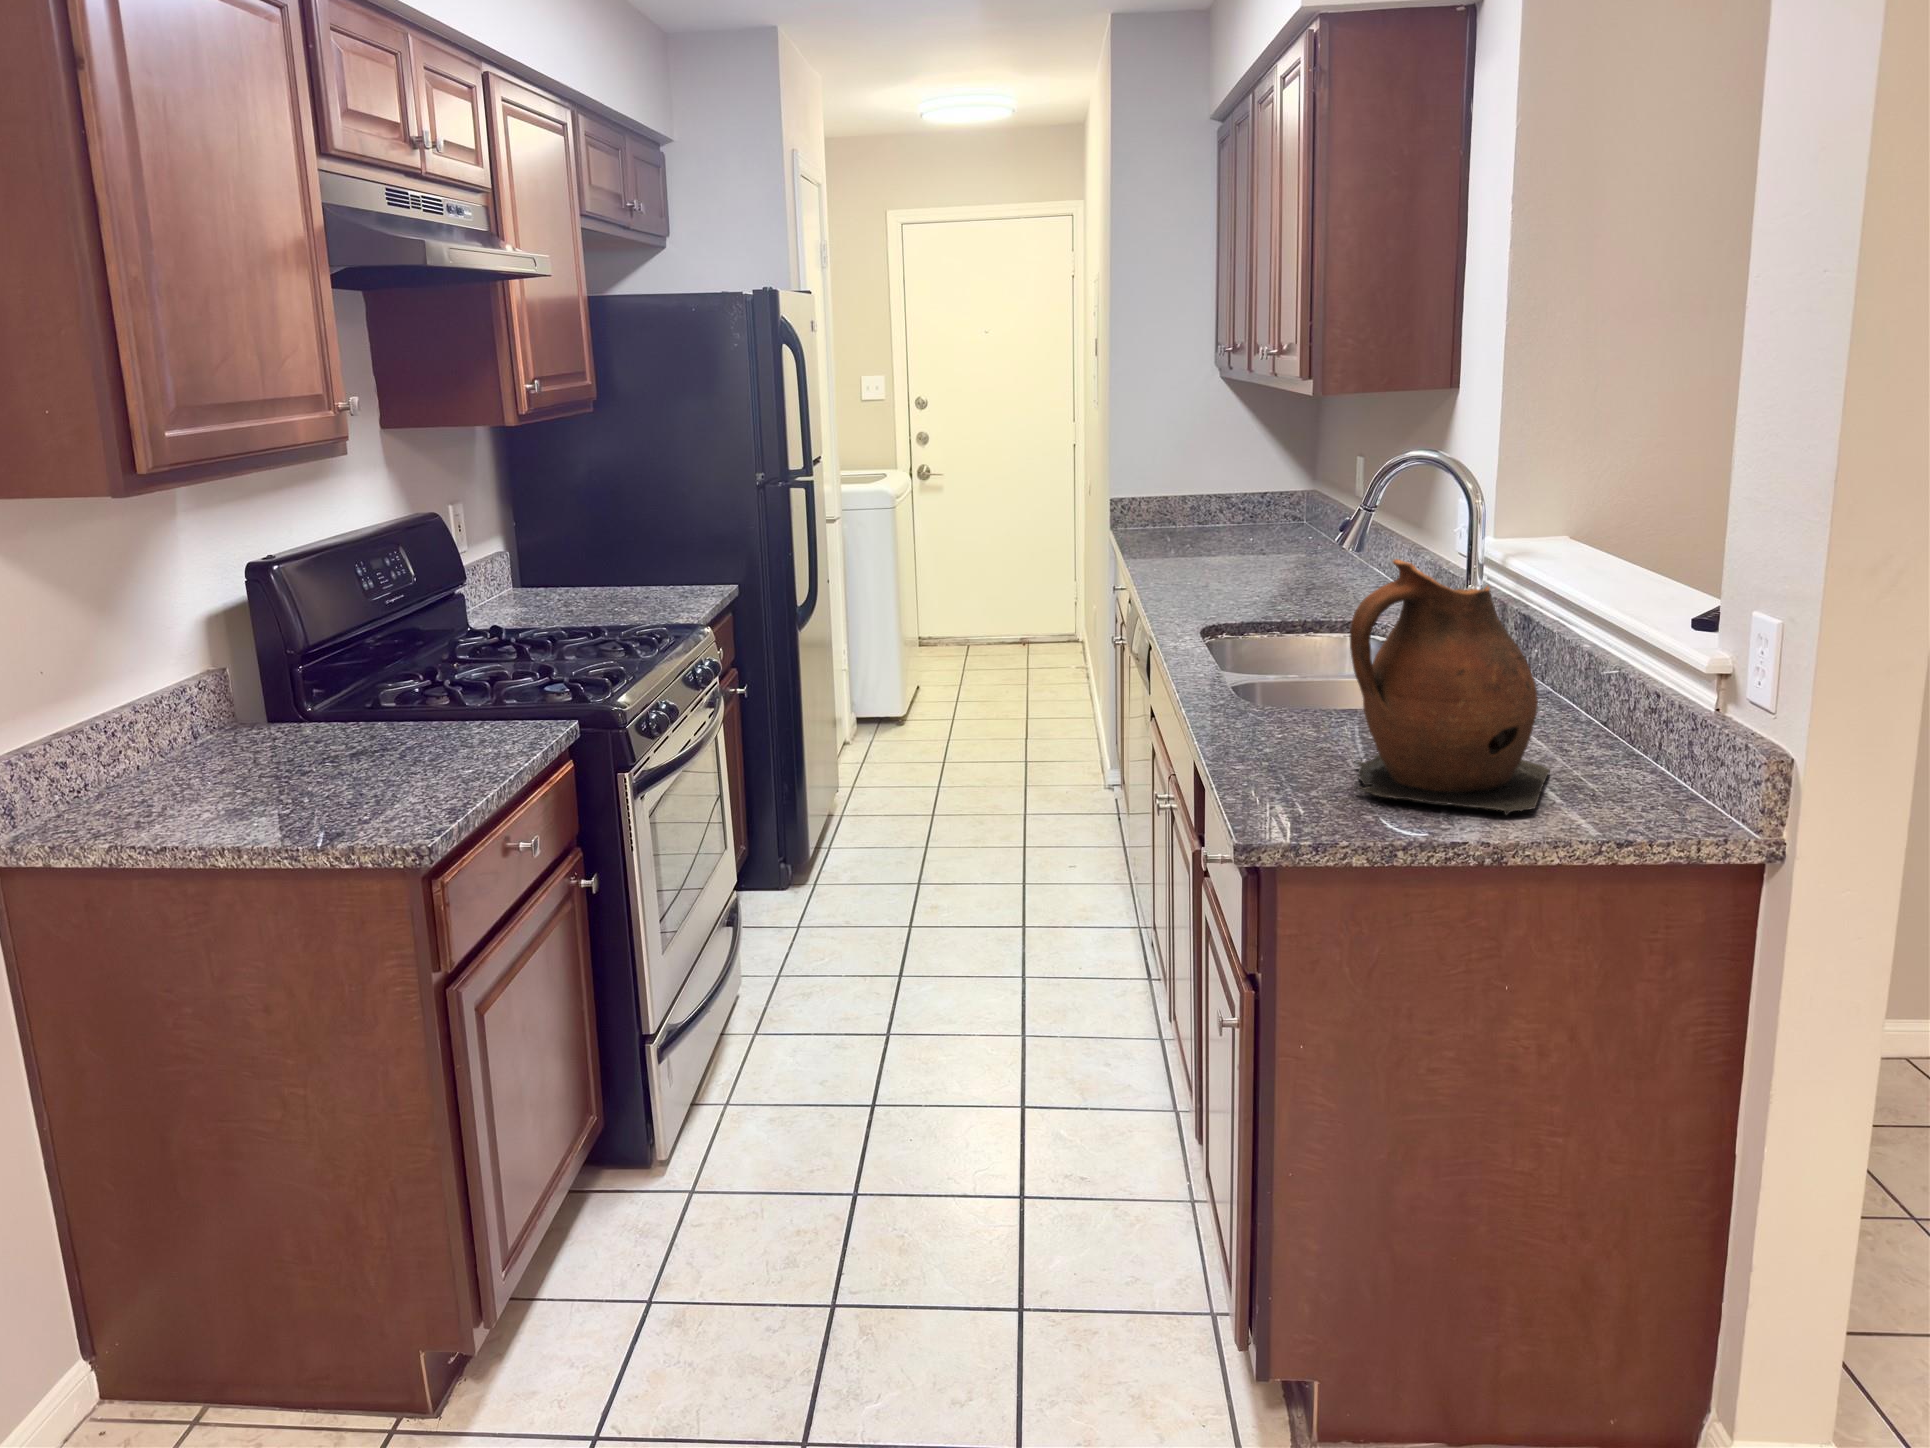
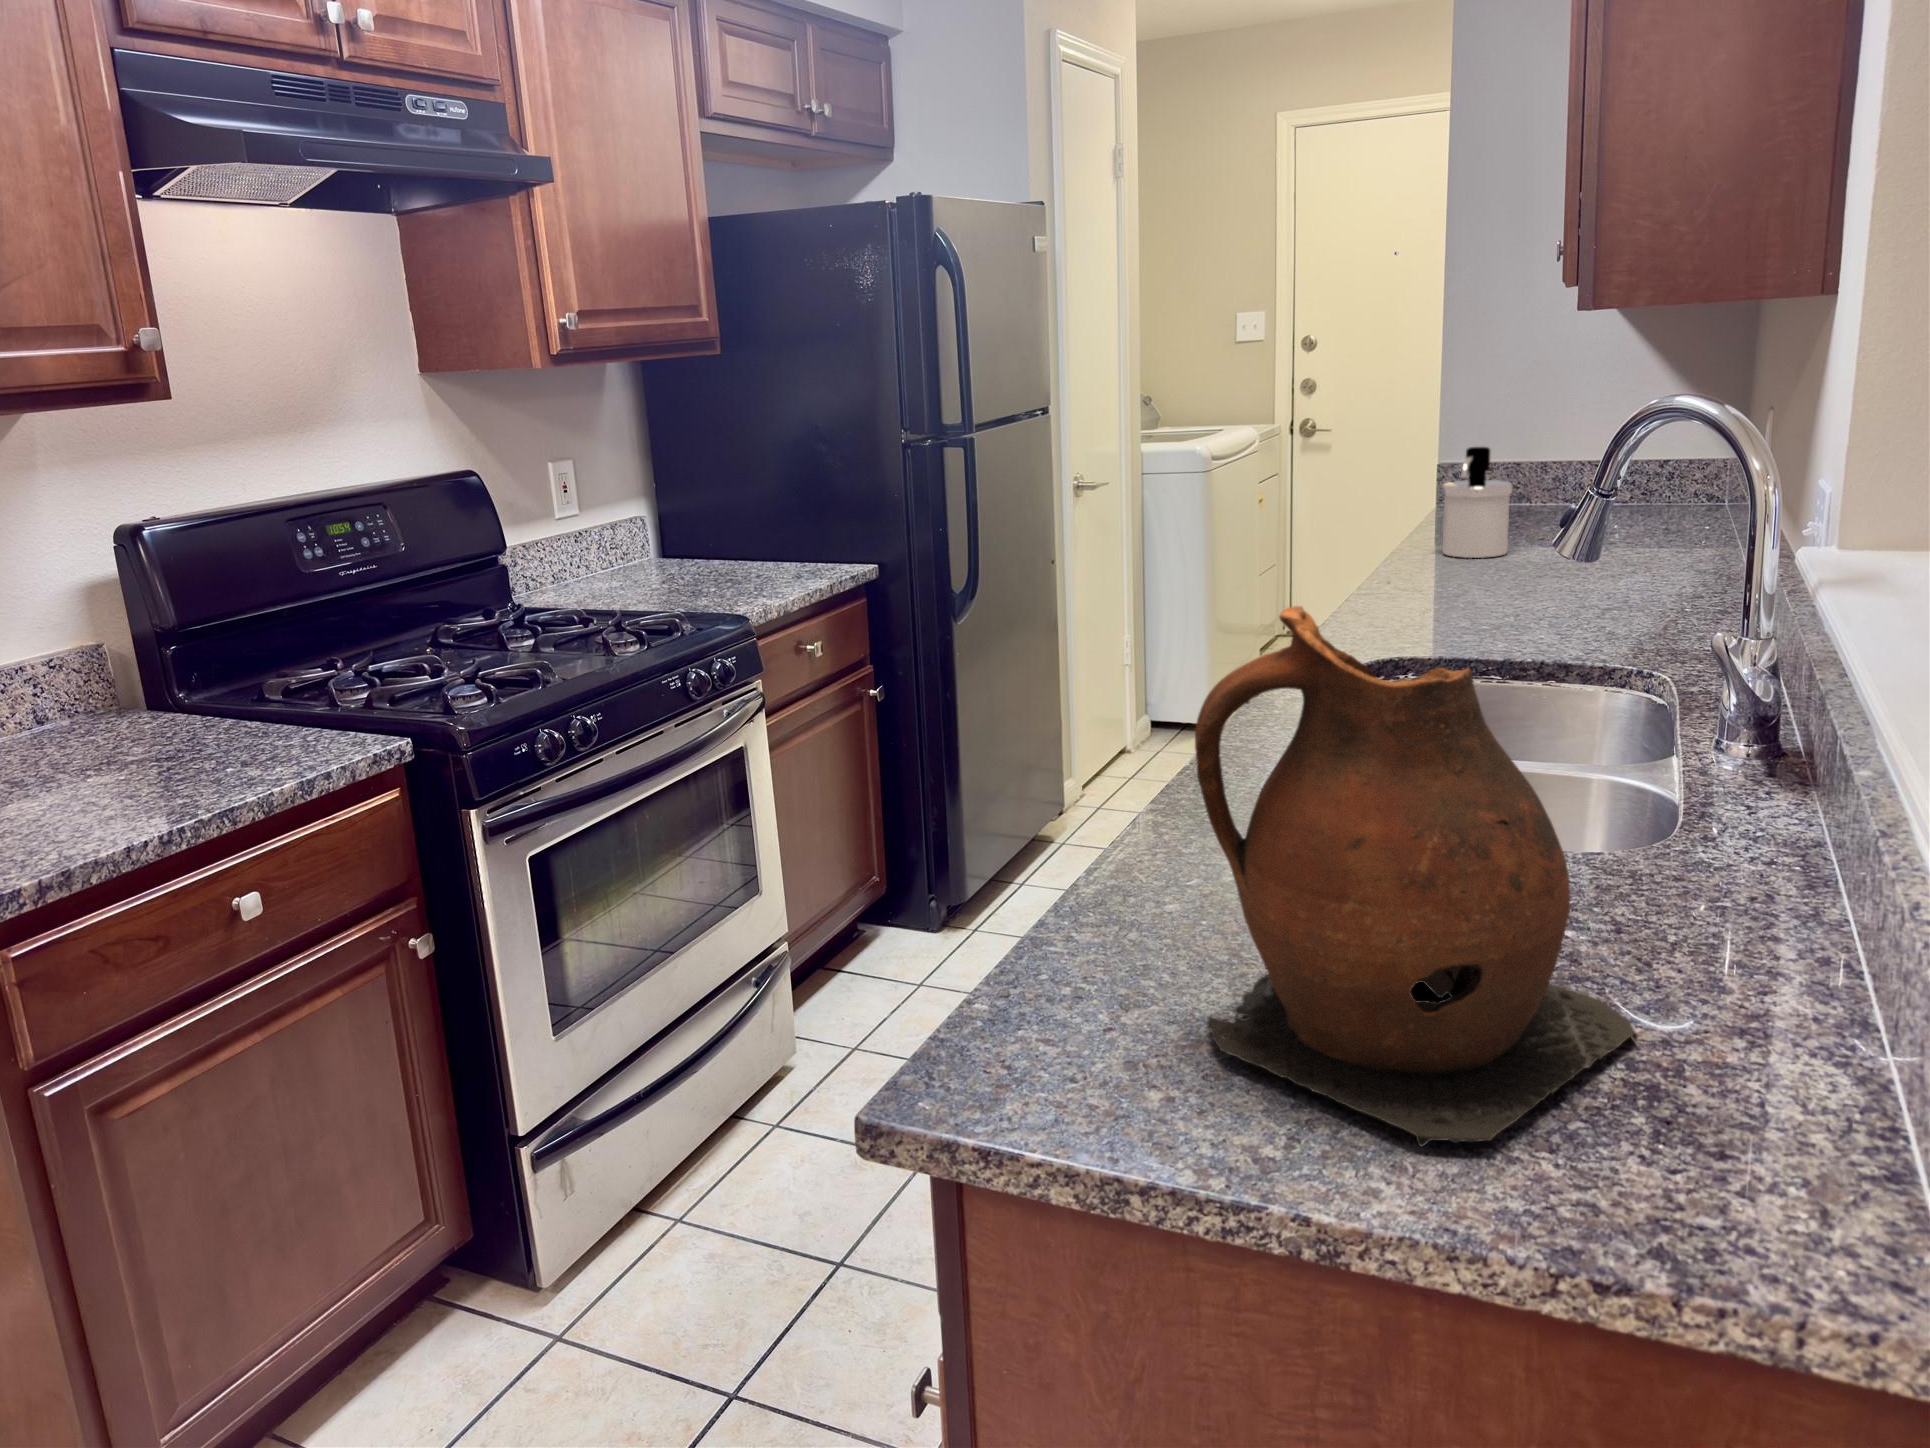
soap dispenser: none [1151,483,1200,564] -> present [1442,447,1512,558]

